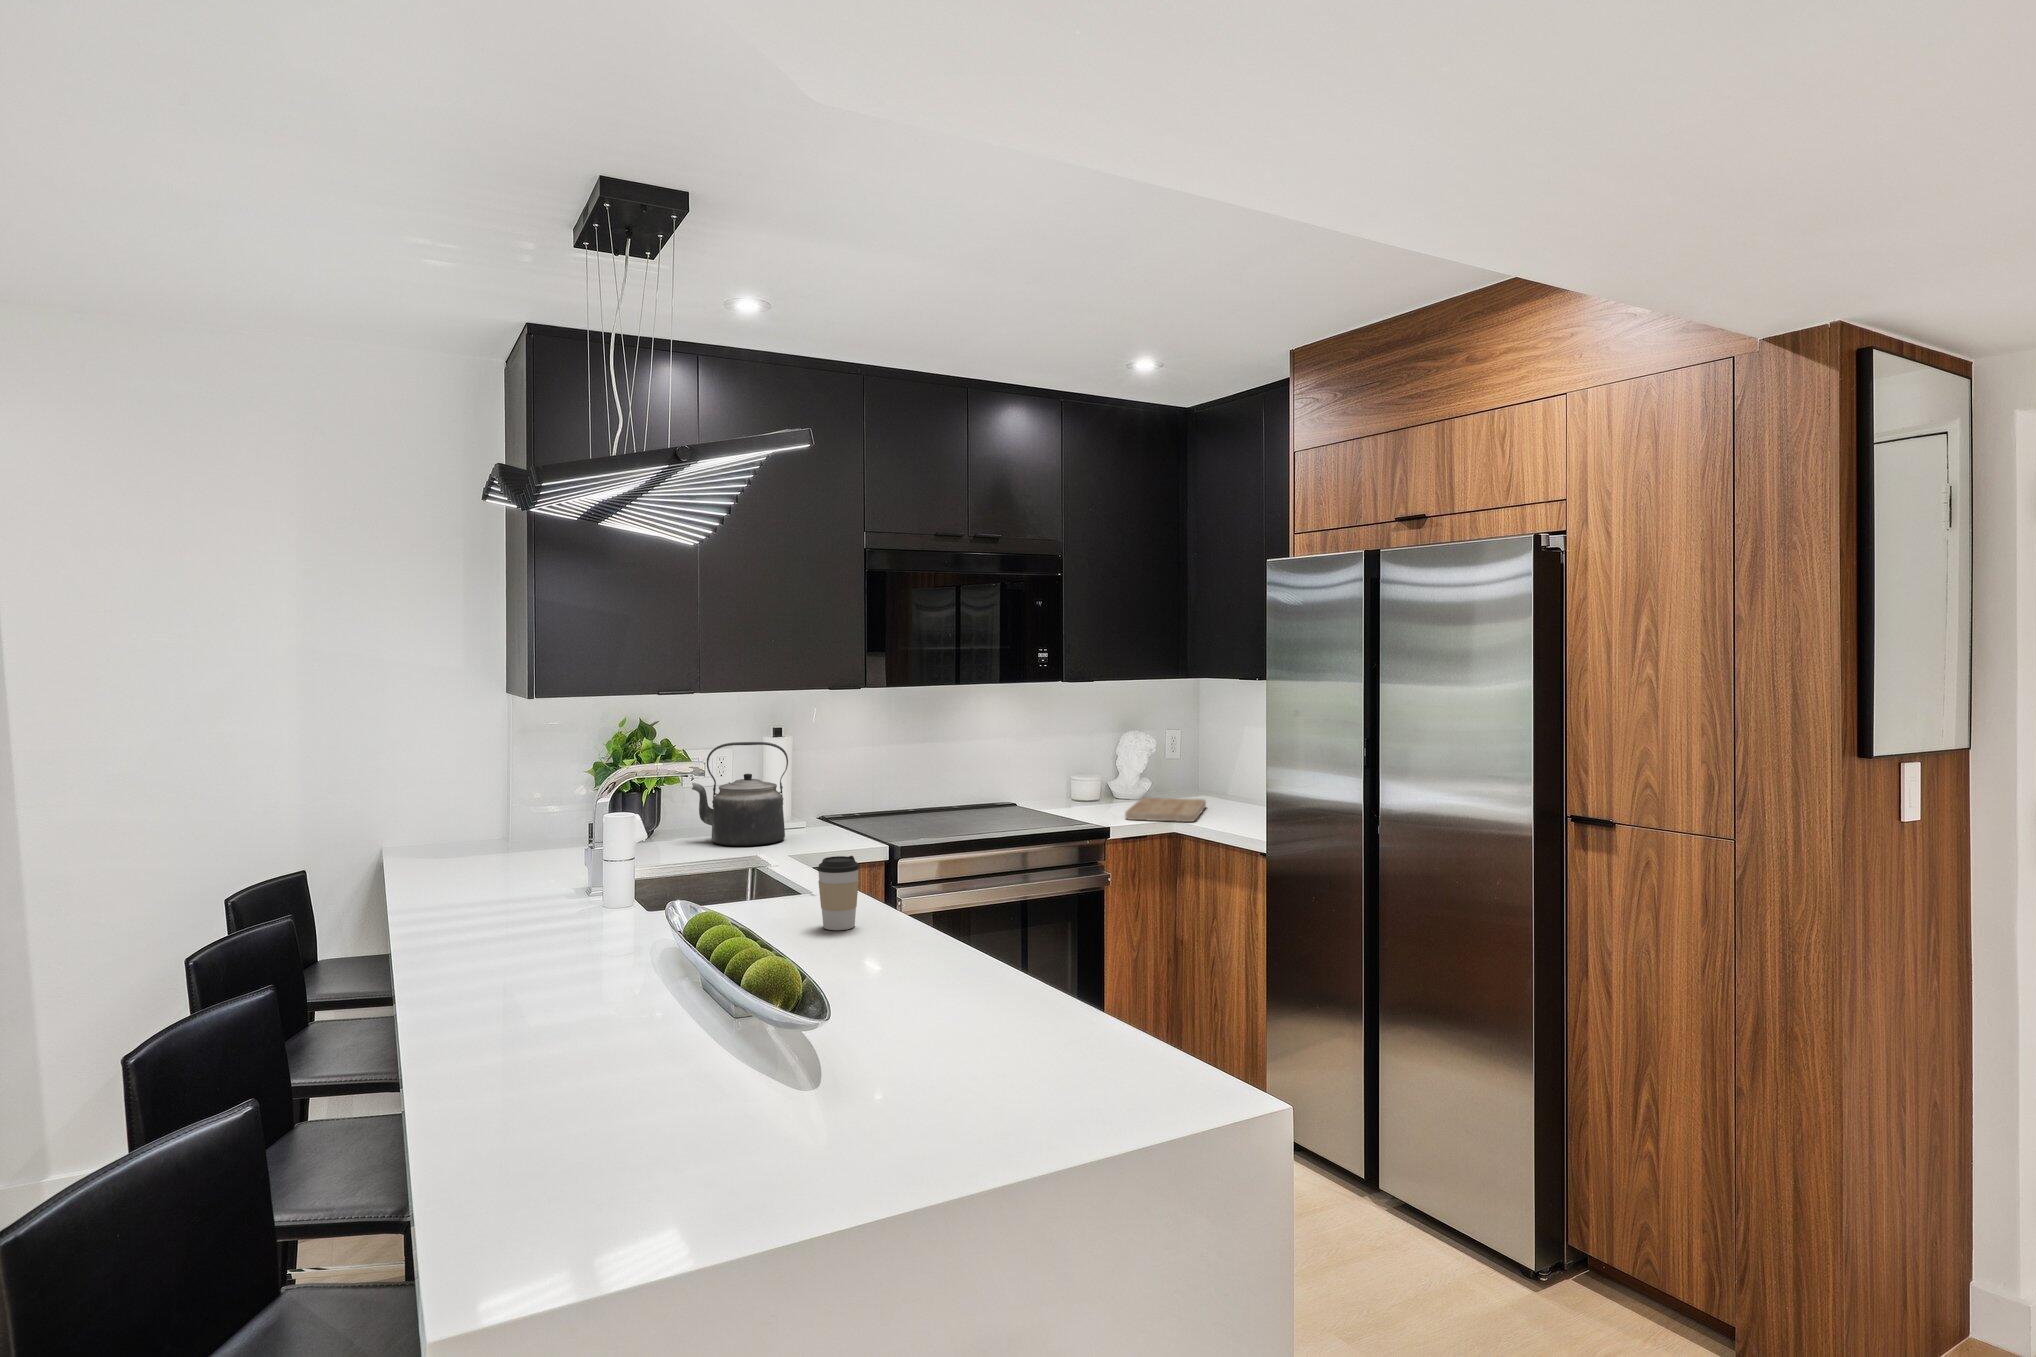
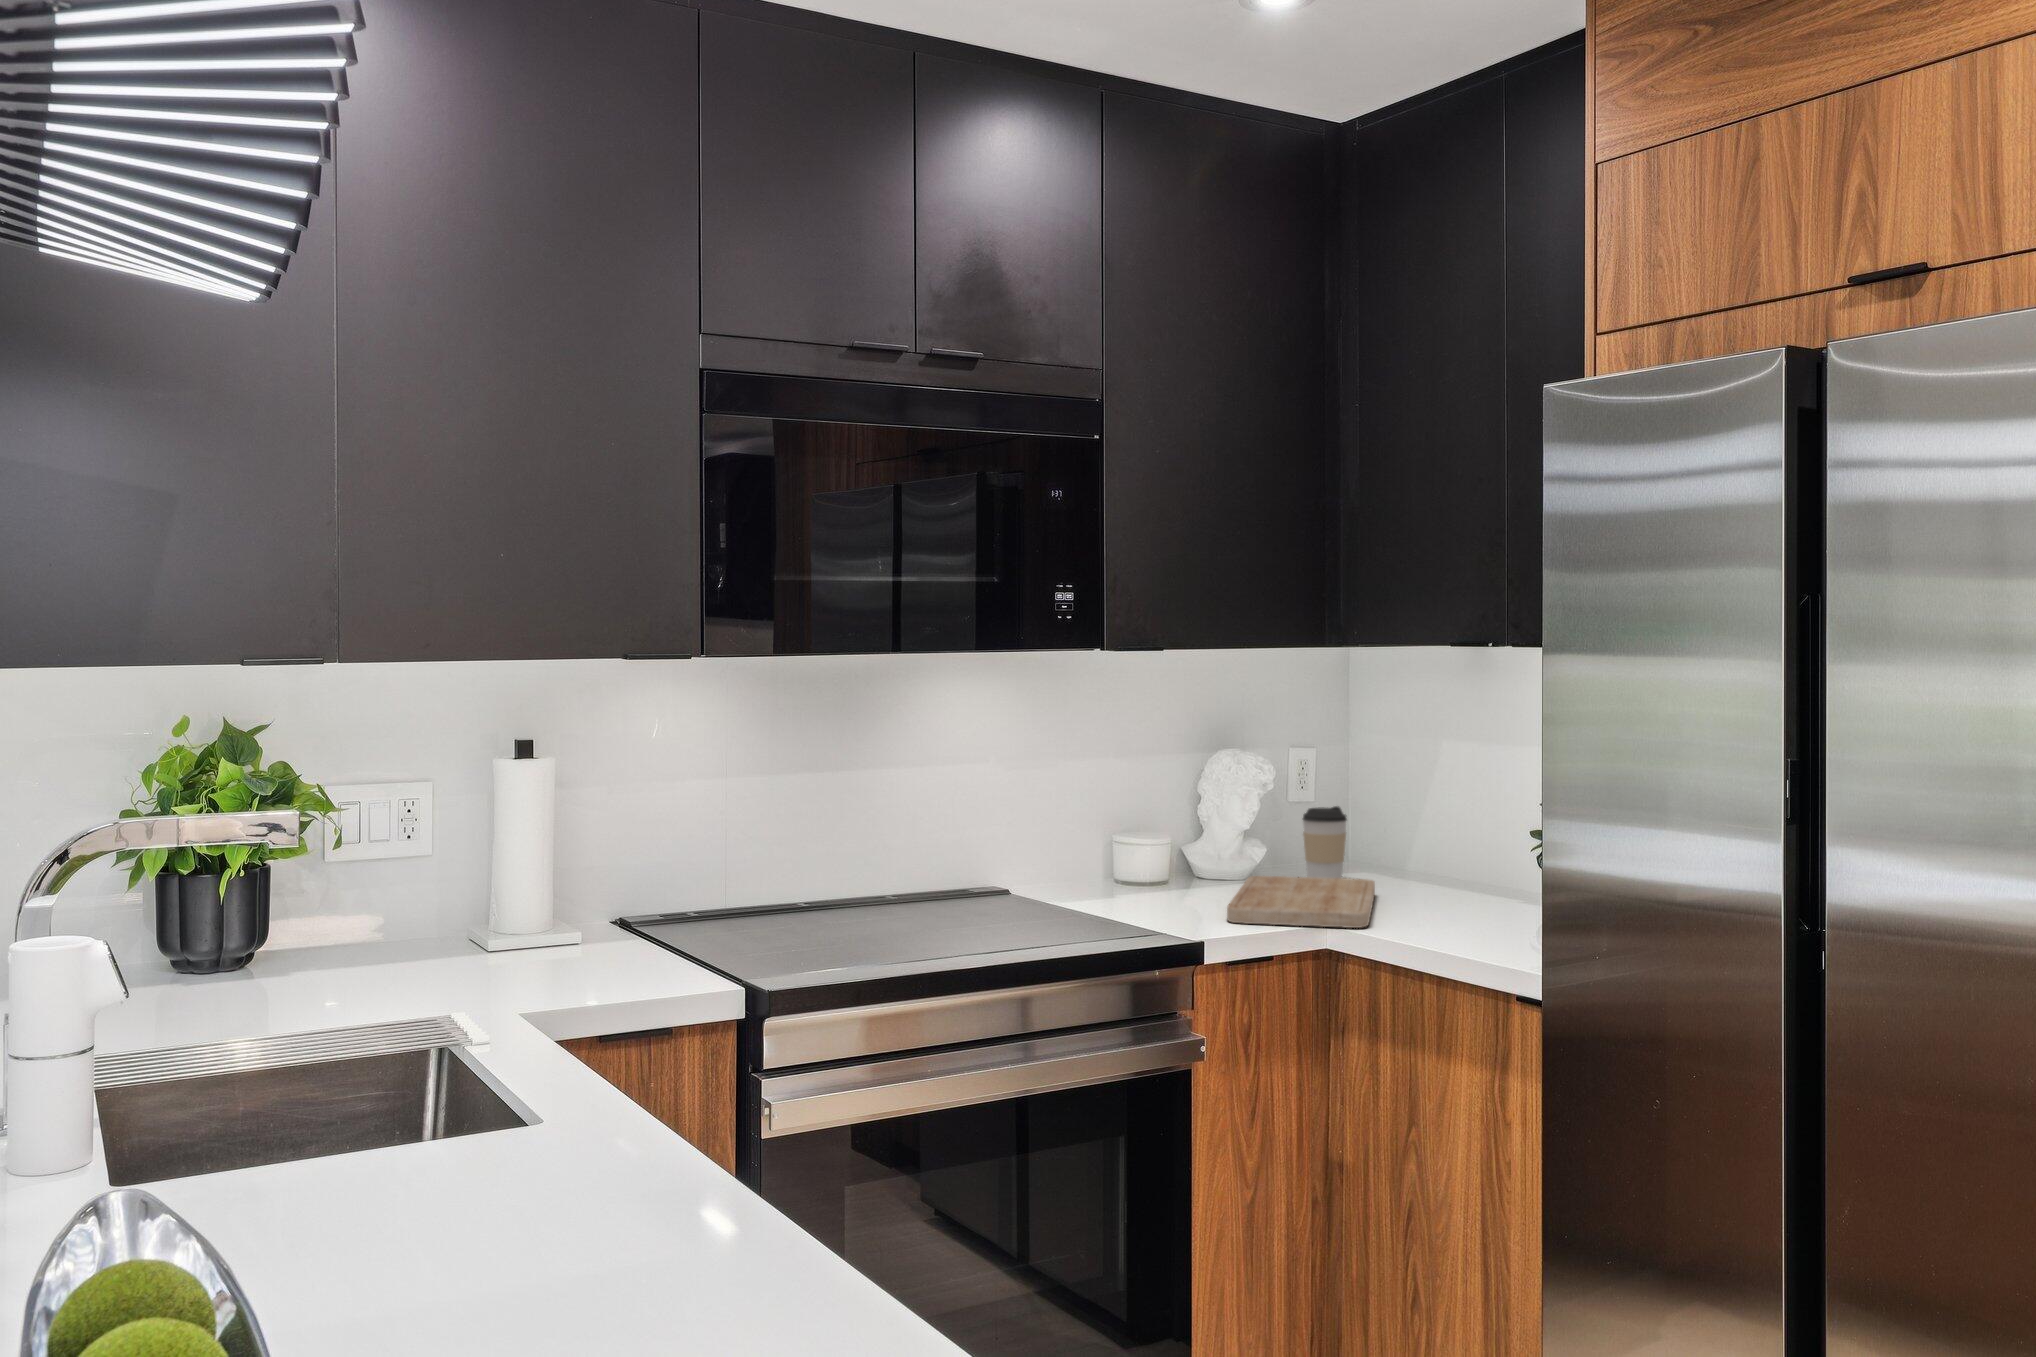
kettle: present [692,742,788,846] -> none [322,766,532,990]
coffee cup: present [817,856,859,930] -> present [1303,806,1347,878]

